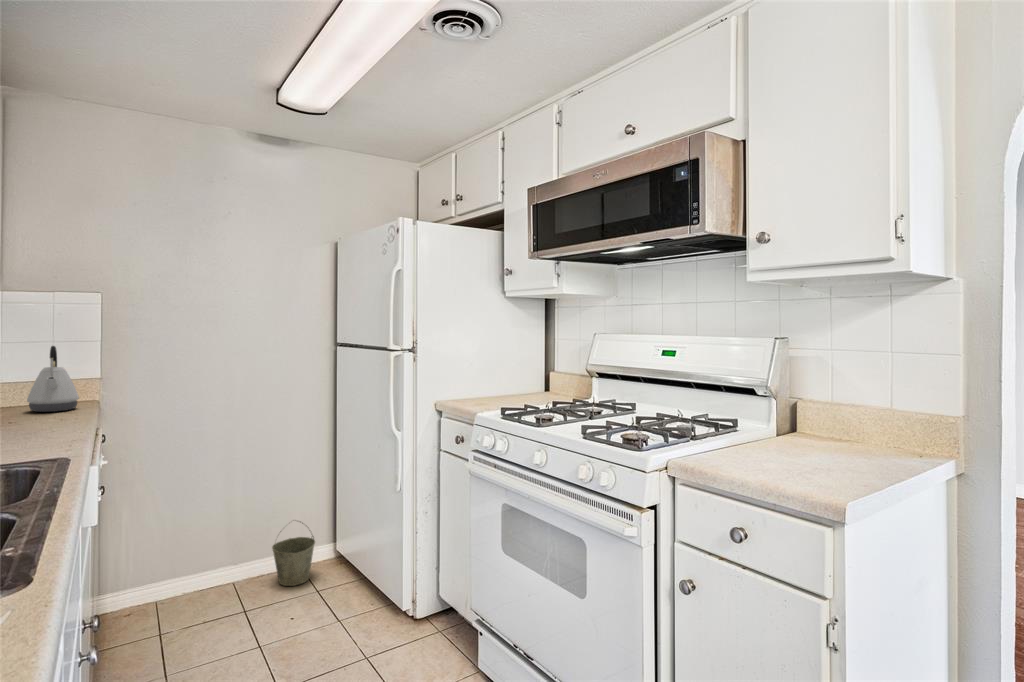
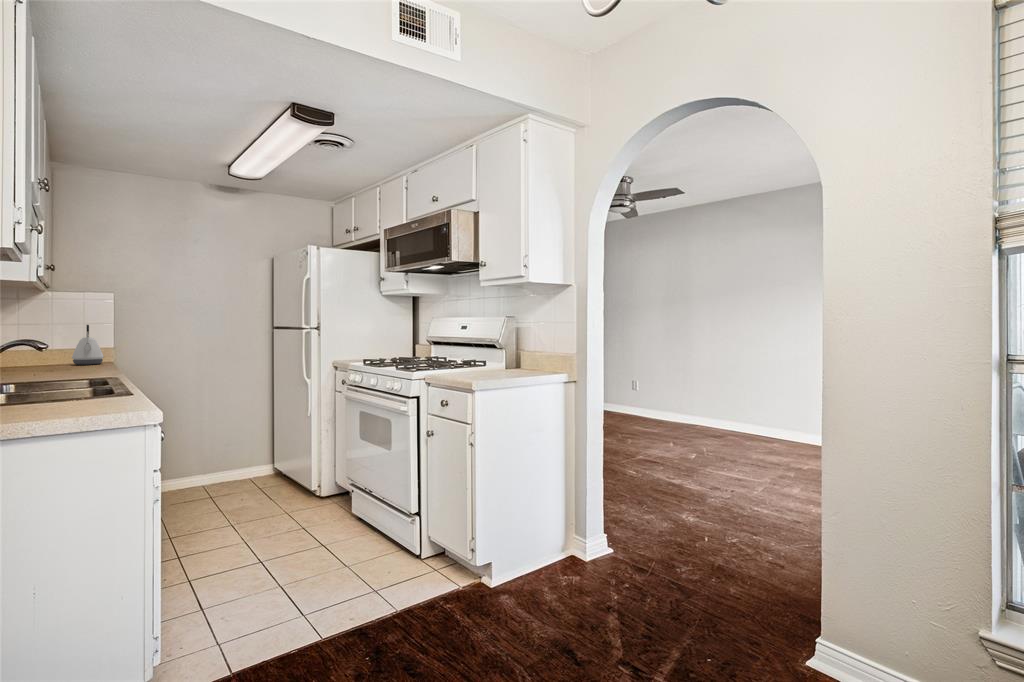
bucket: present [272,523,315,586] -> none [229,443,259,485]

